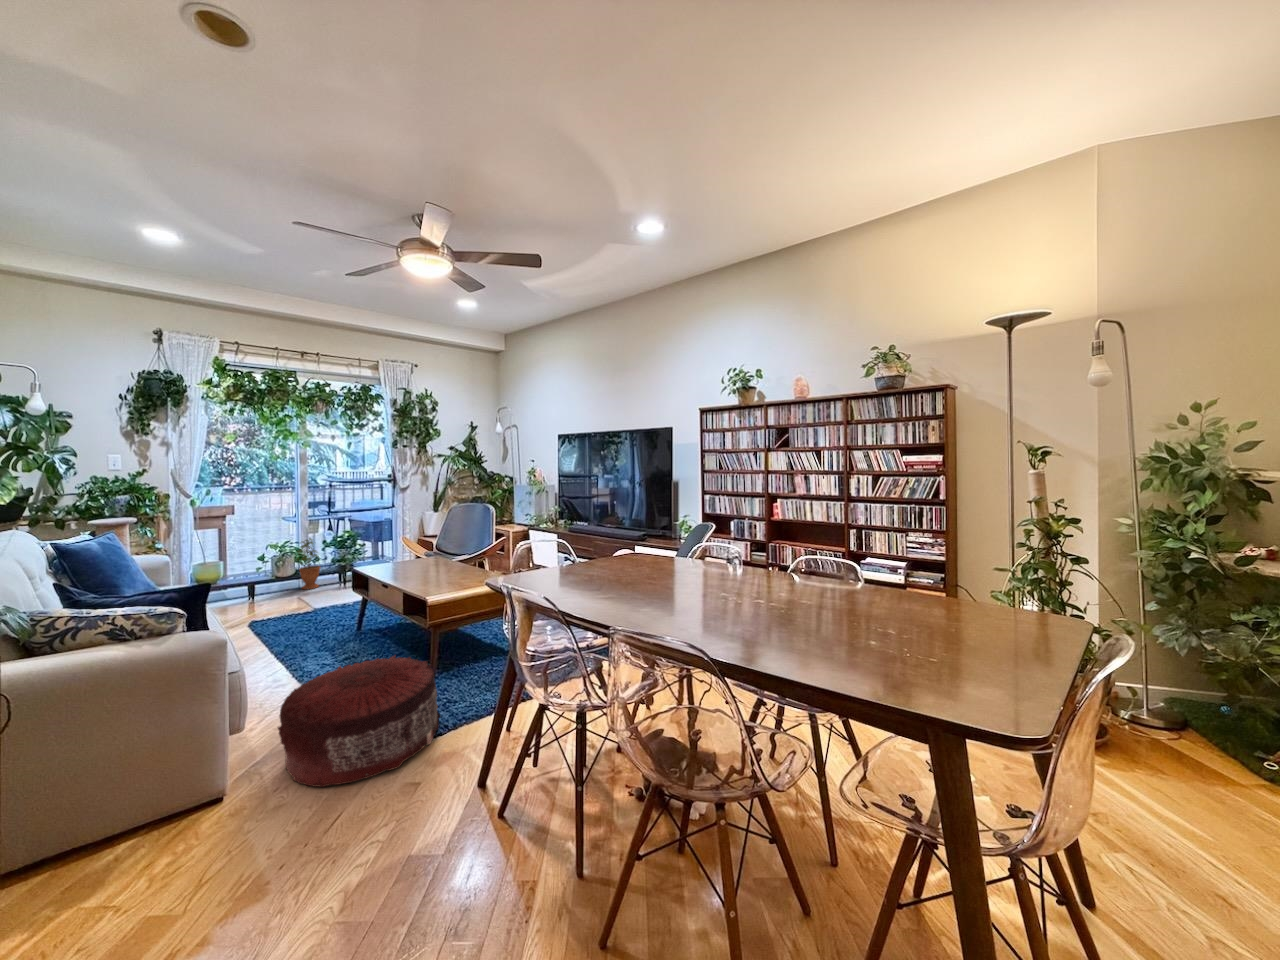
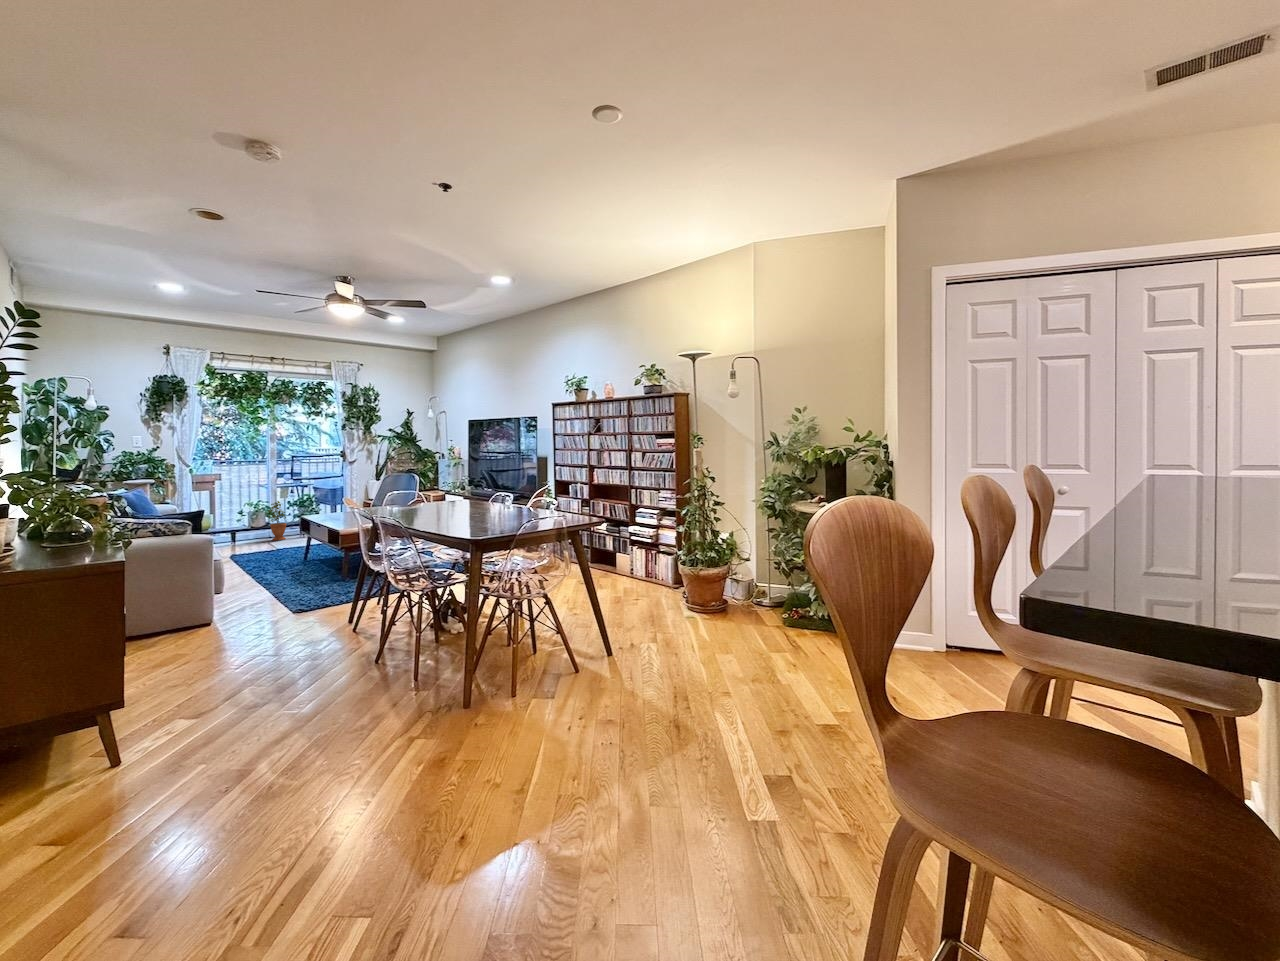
pouf: present [278,656,441,787] -> none [238,558,335,612]

